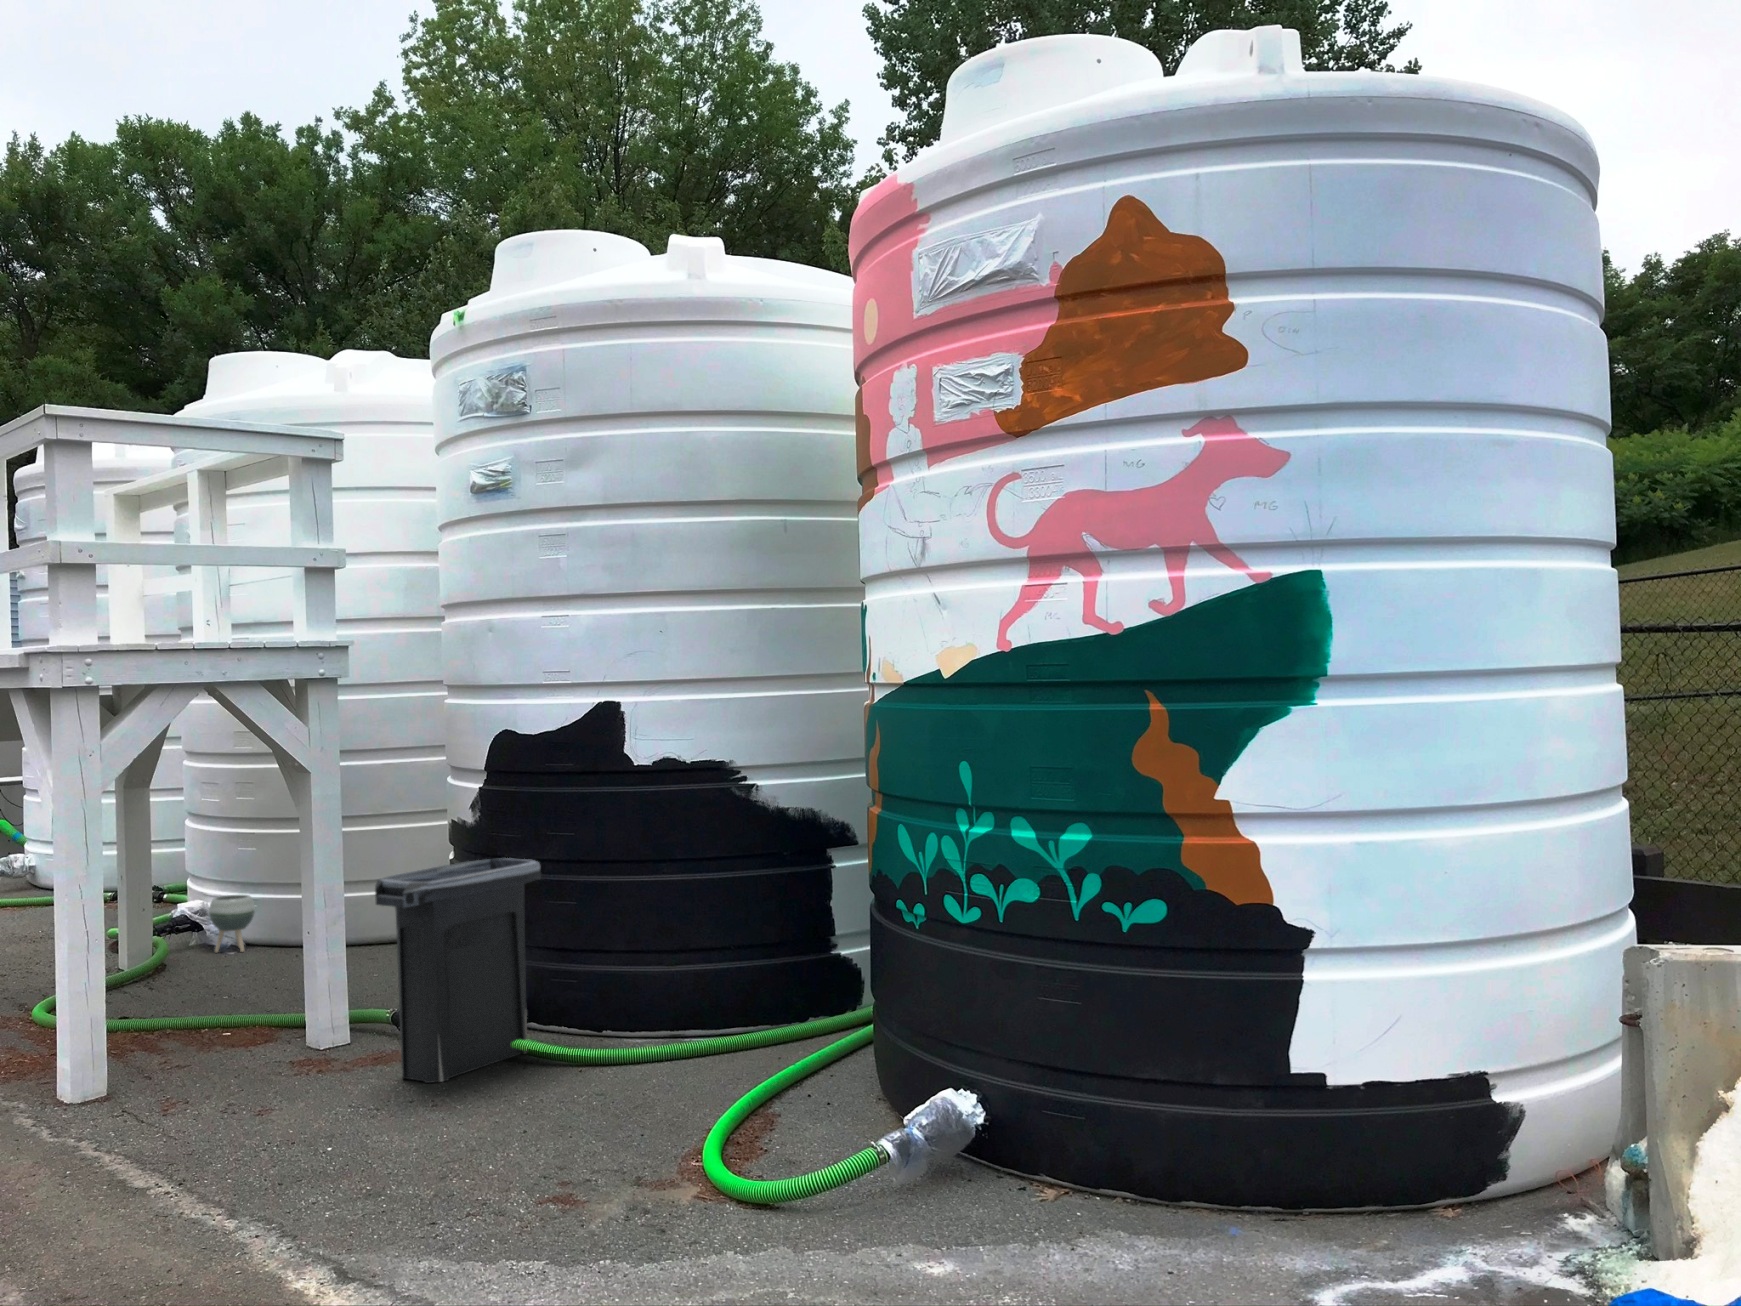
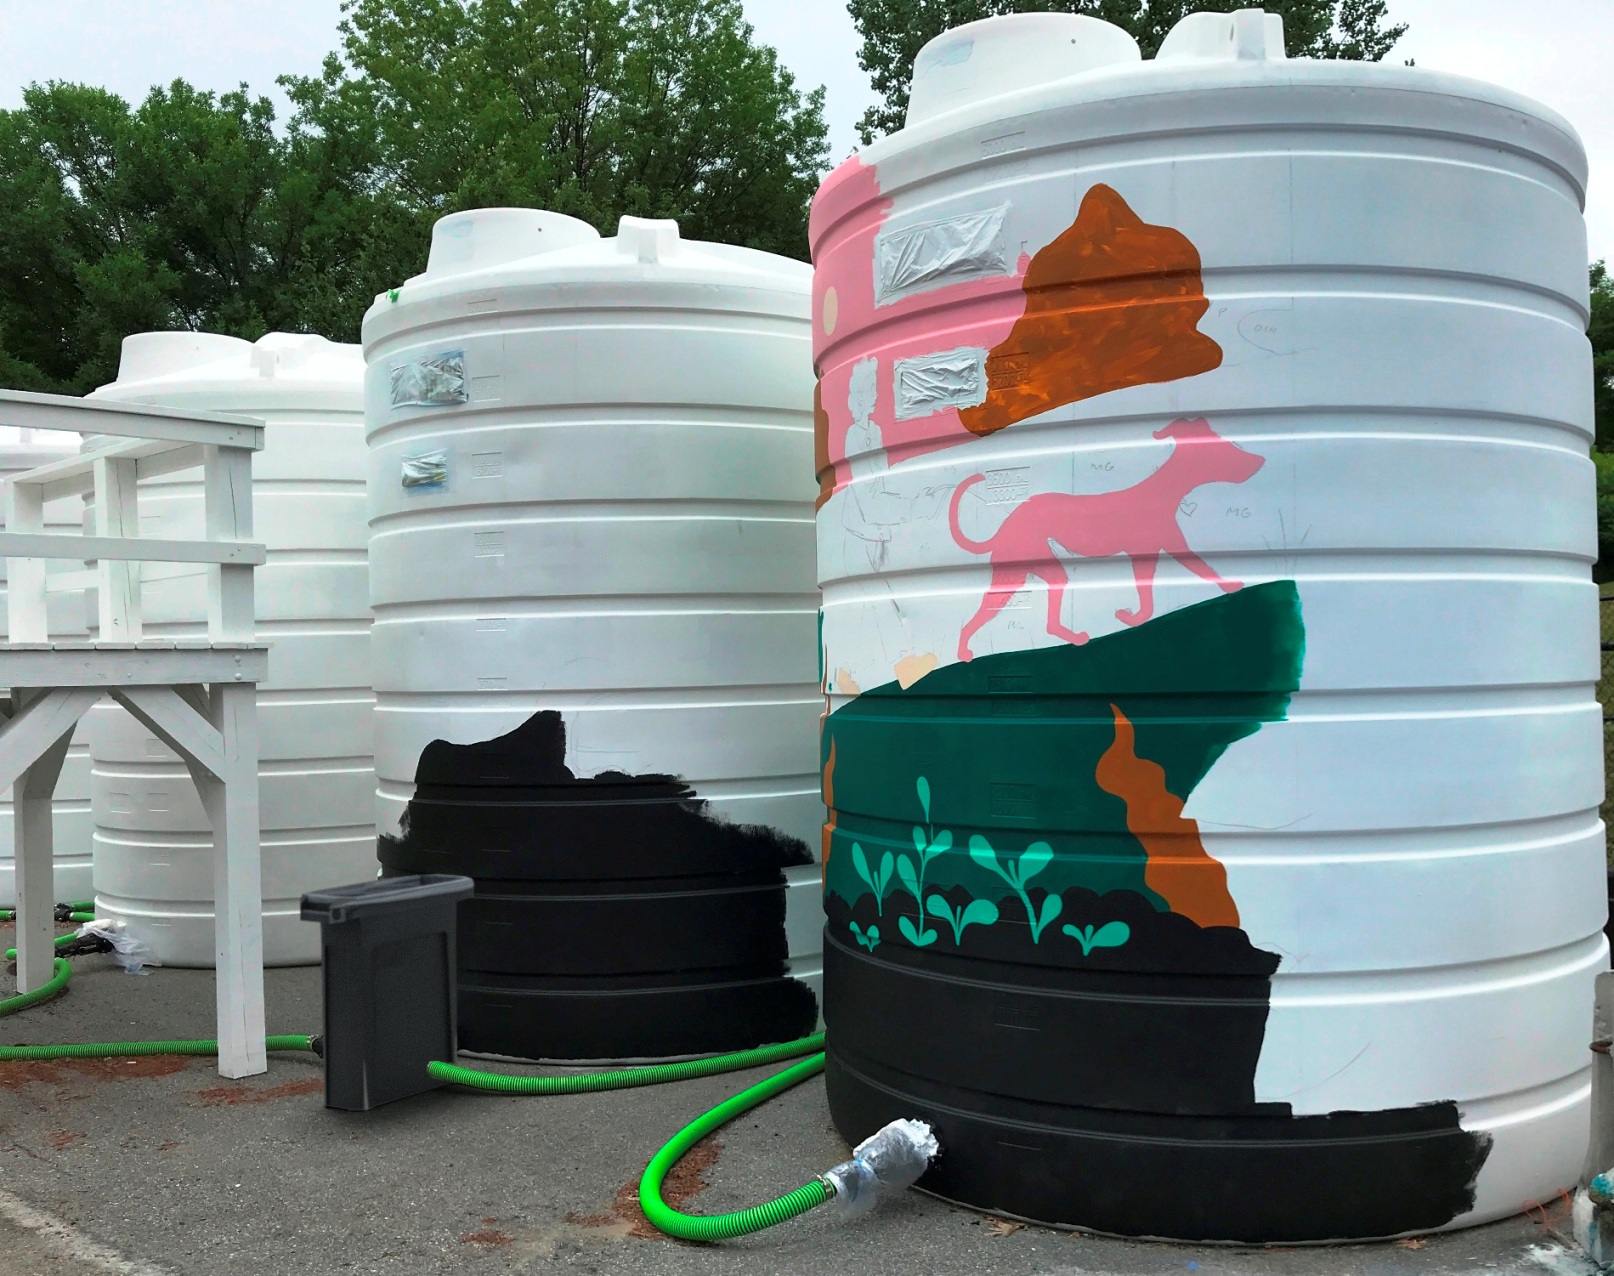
planter: present [209,895,255,952] -> none [113,913,162,976]

